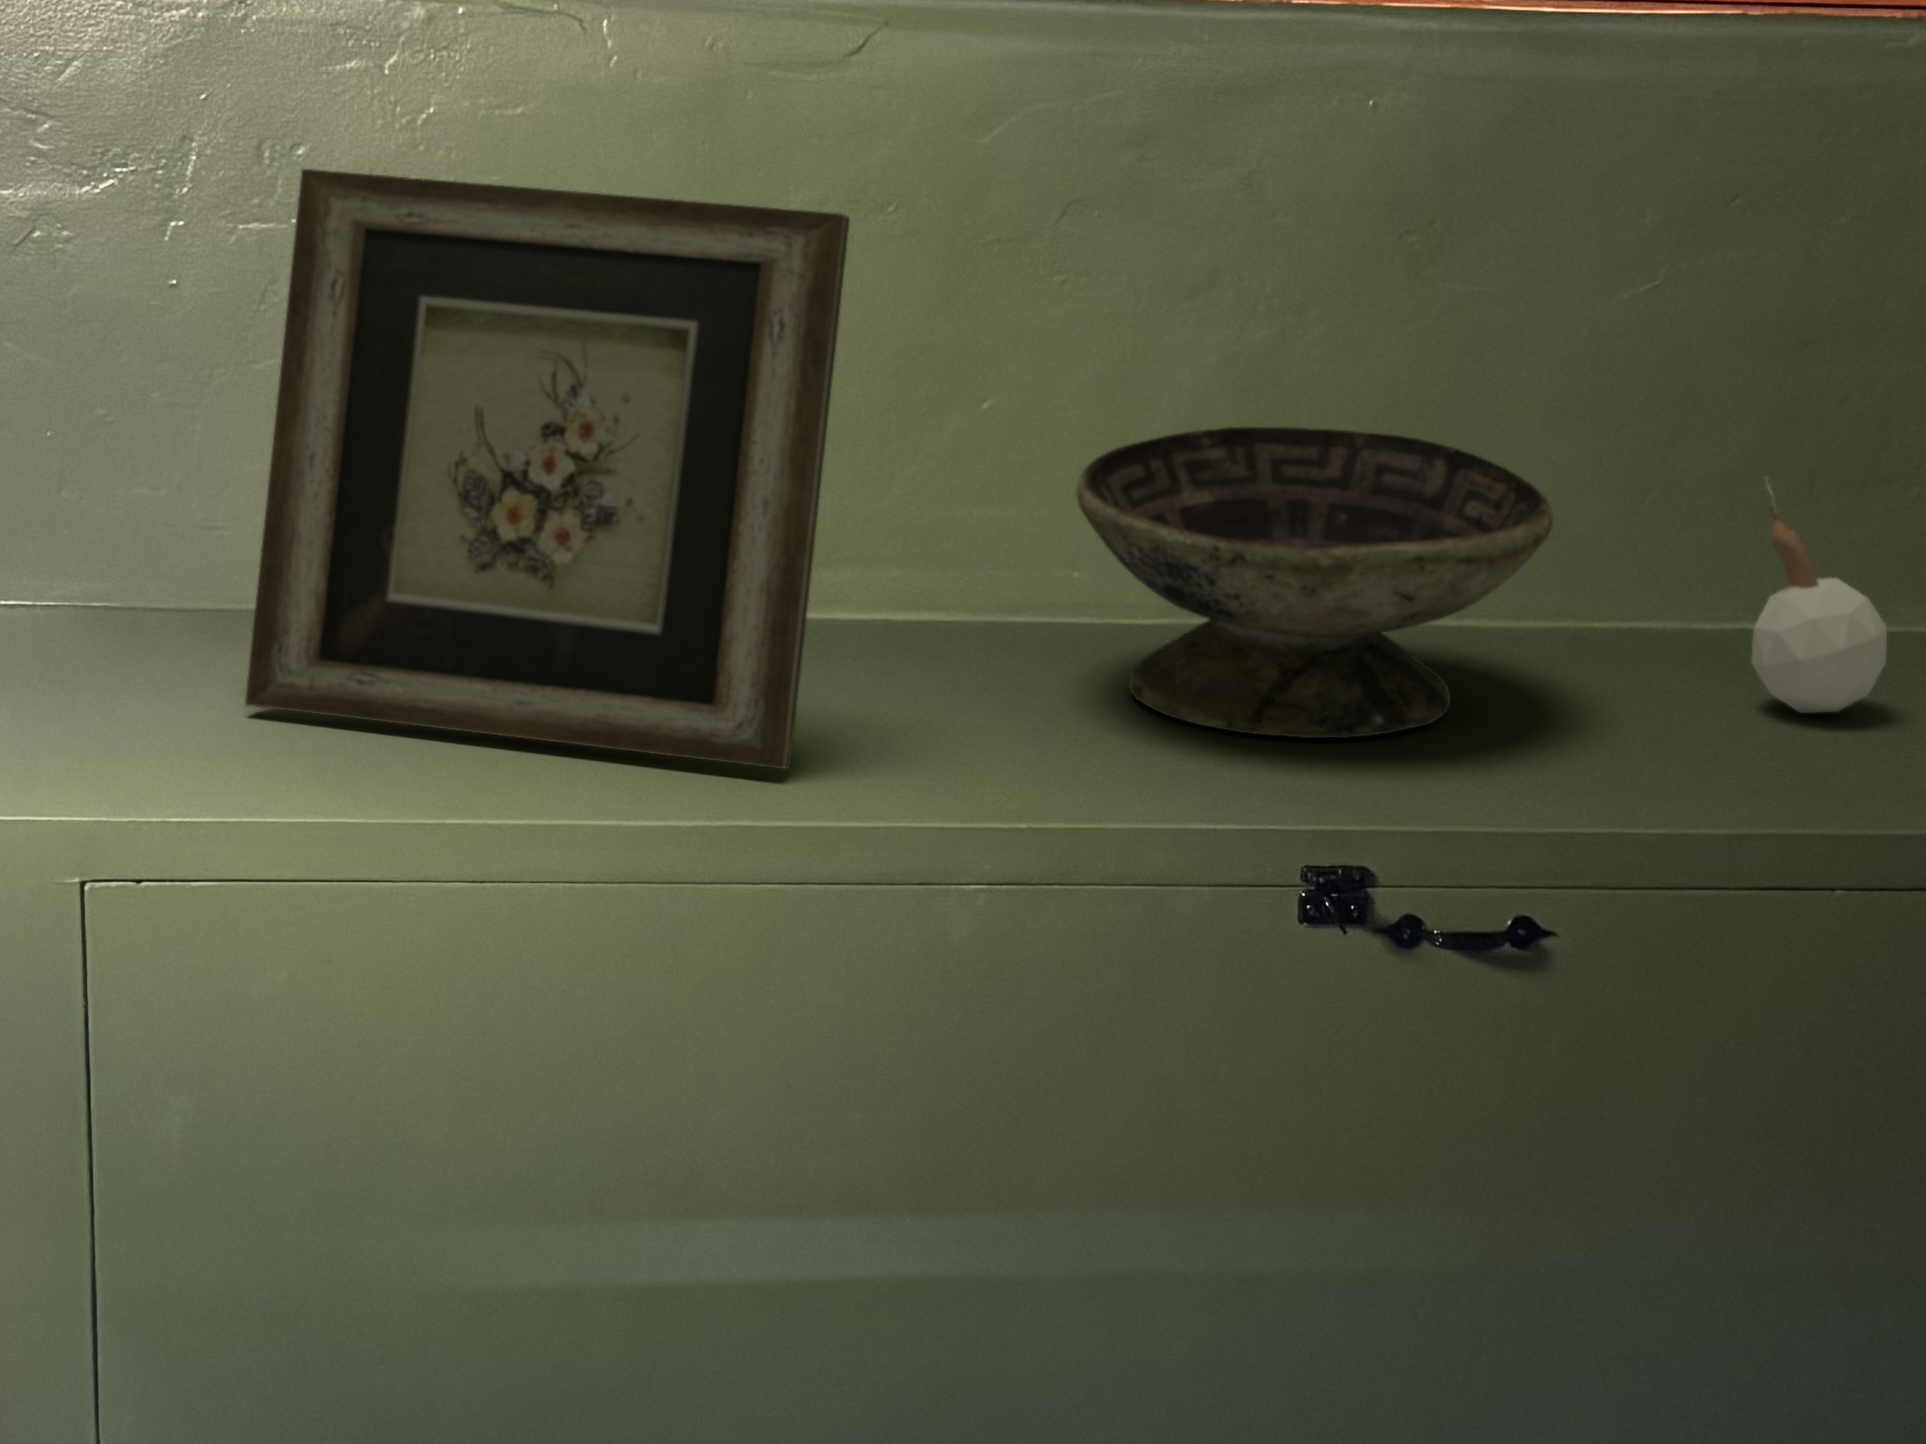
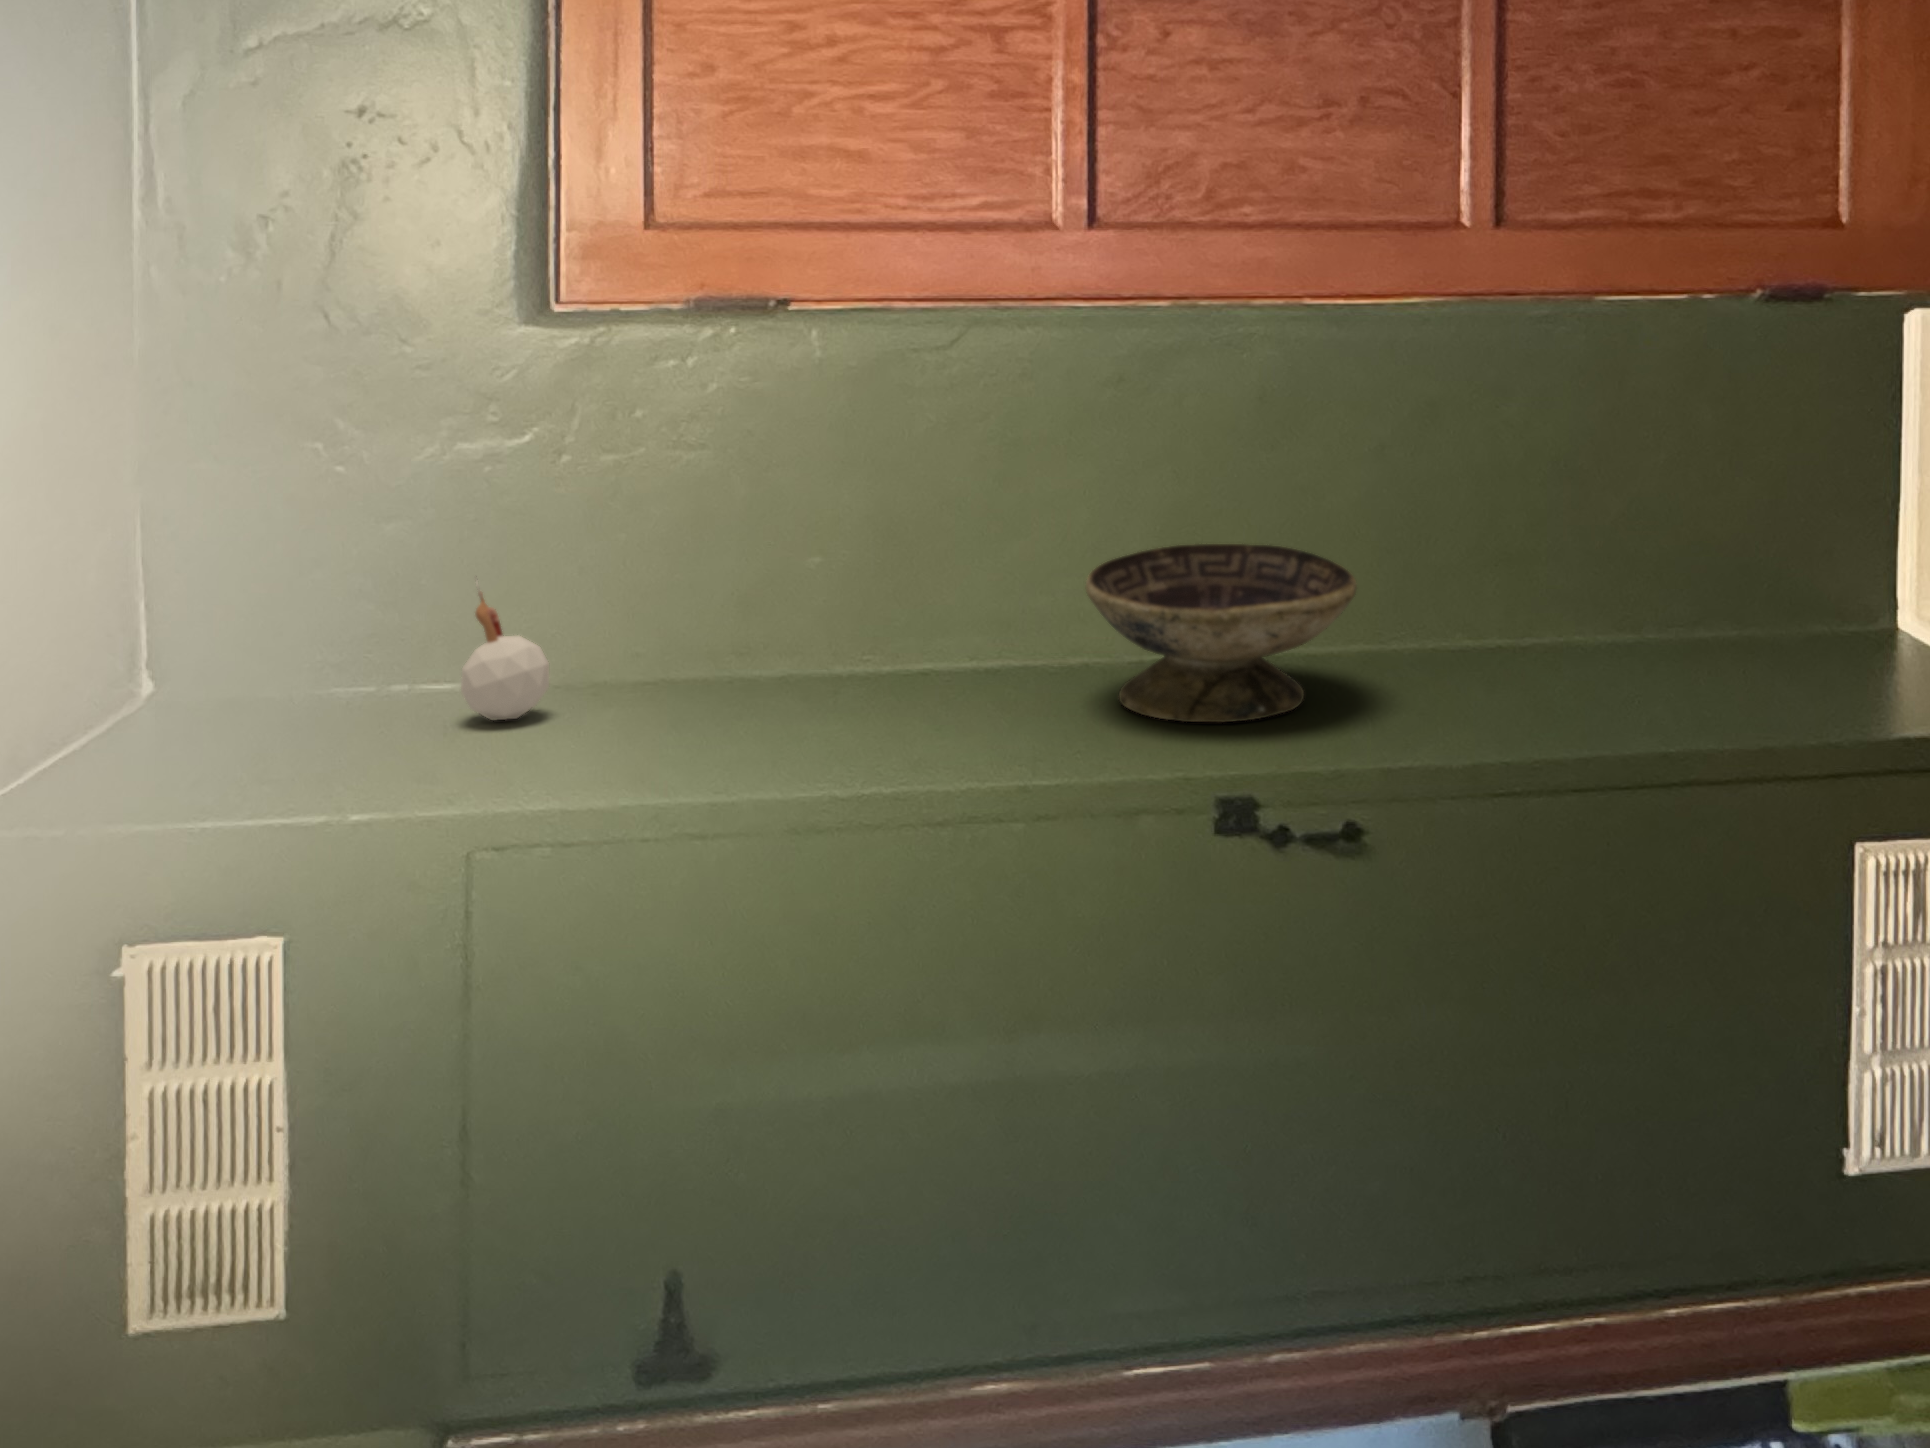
picture frame: present [245,169,850,769] -> none [589,422,950,759]
candle: present [1752,477,1887,713] -> present [461,576,549,720]

